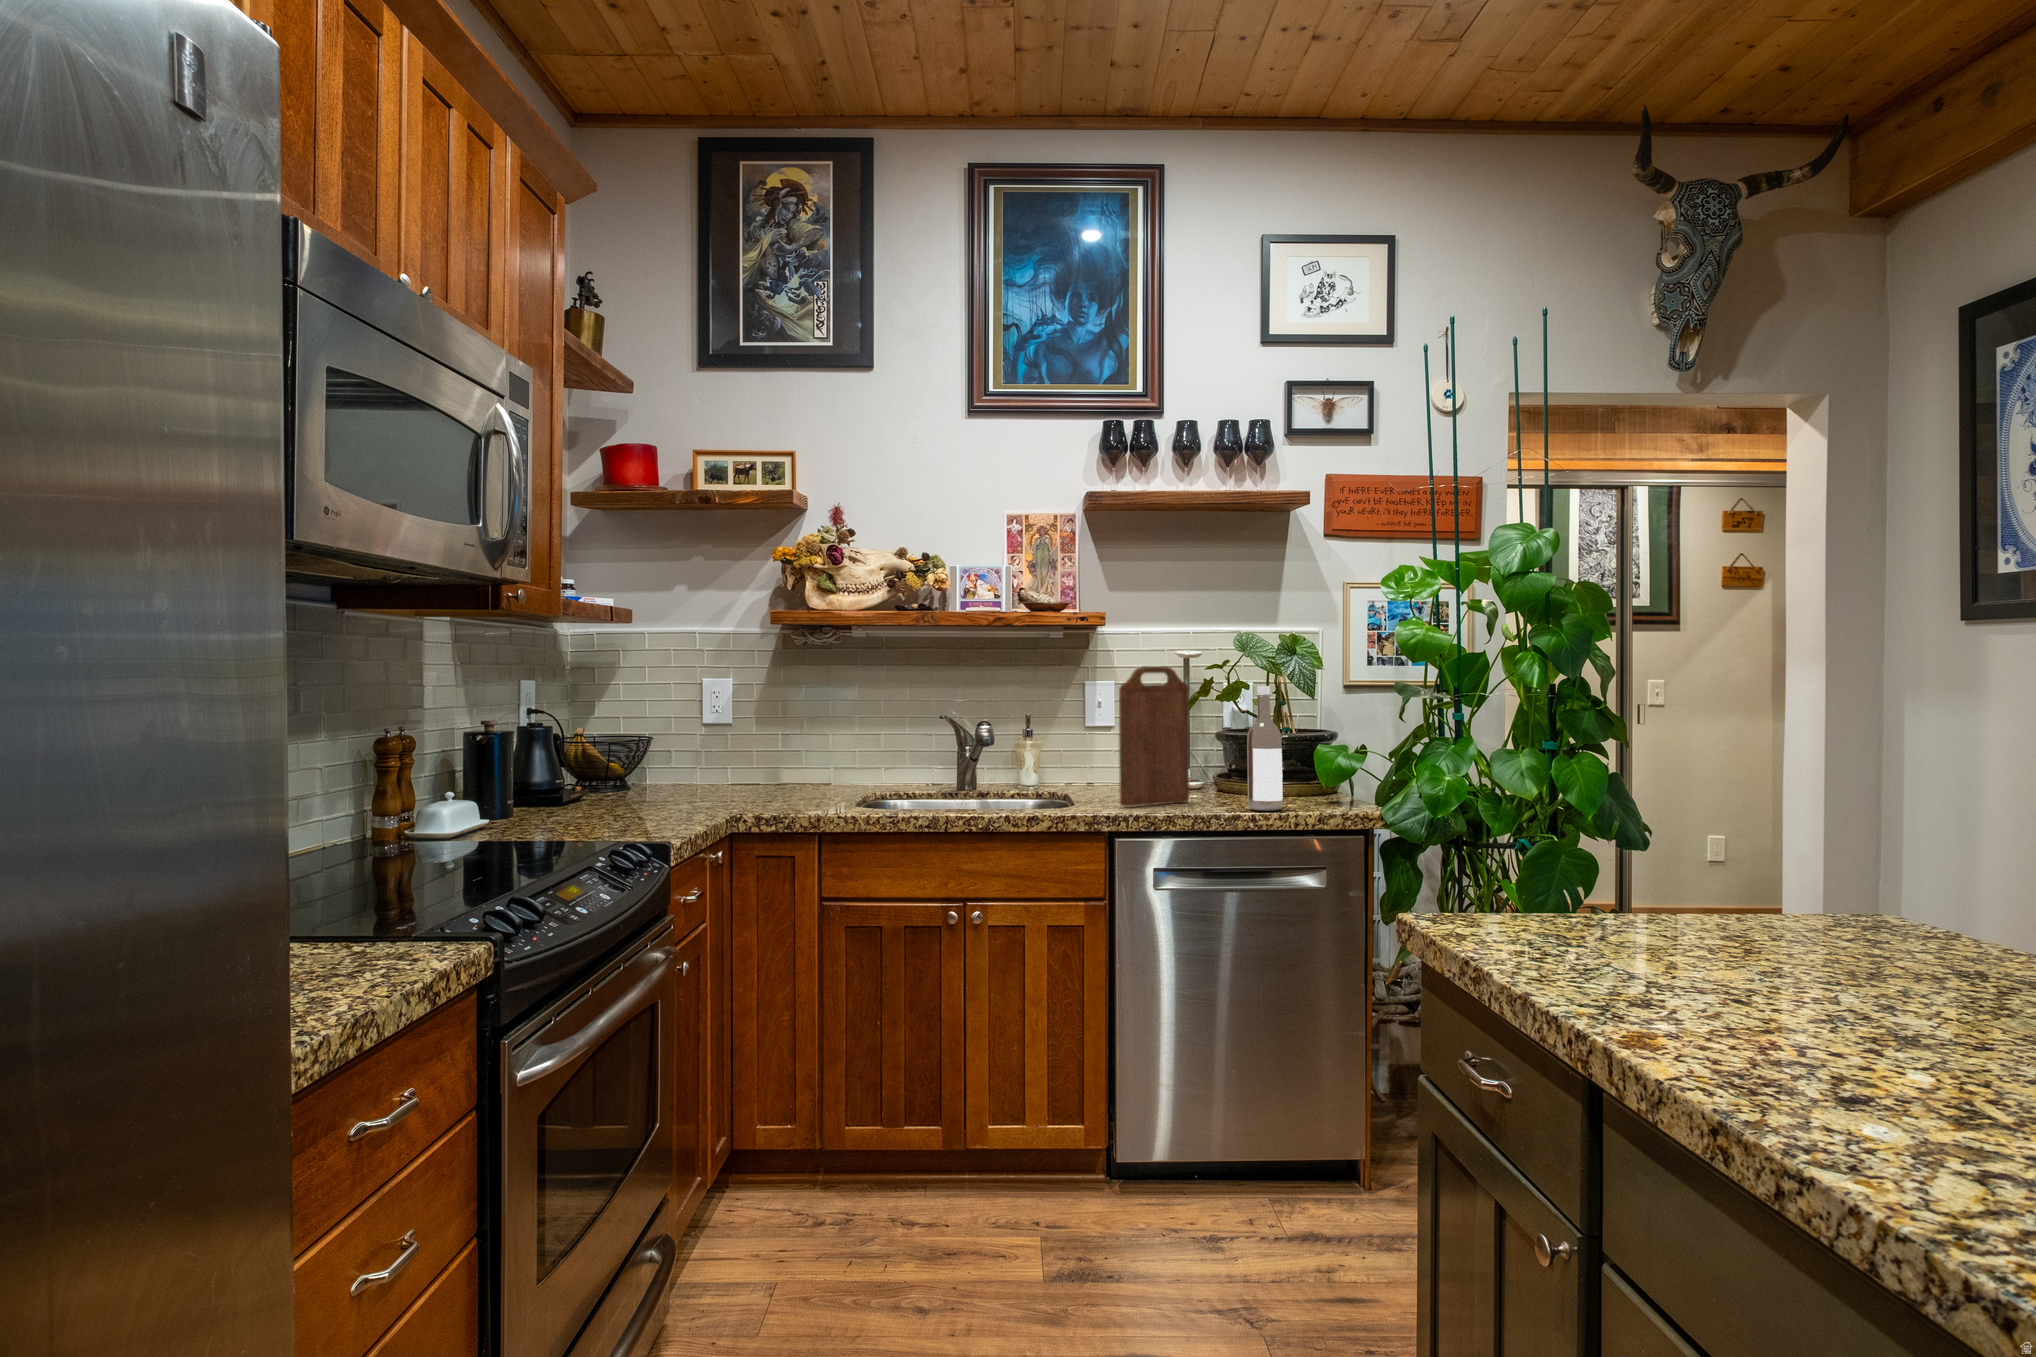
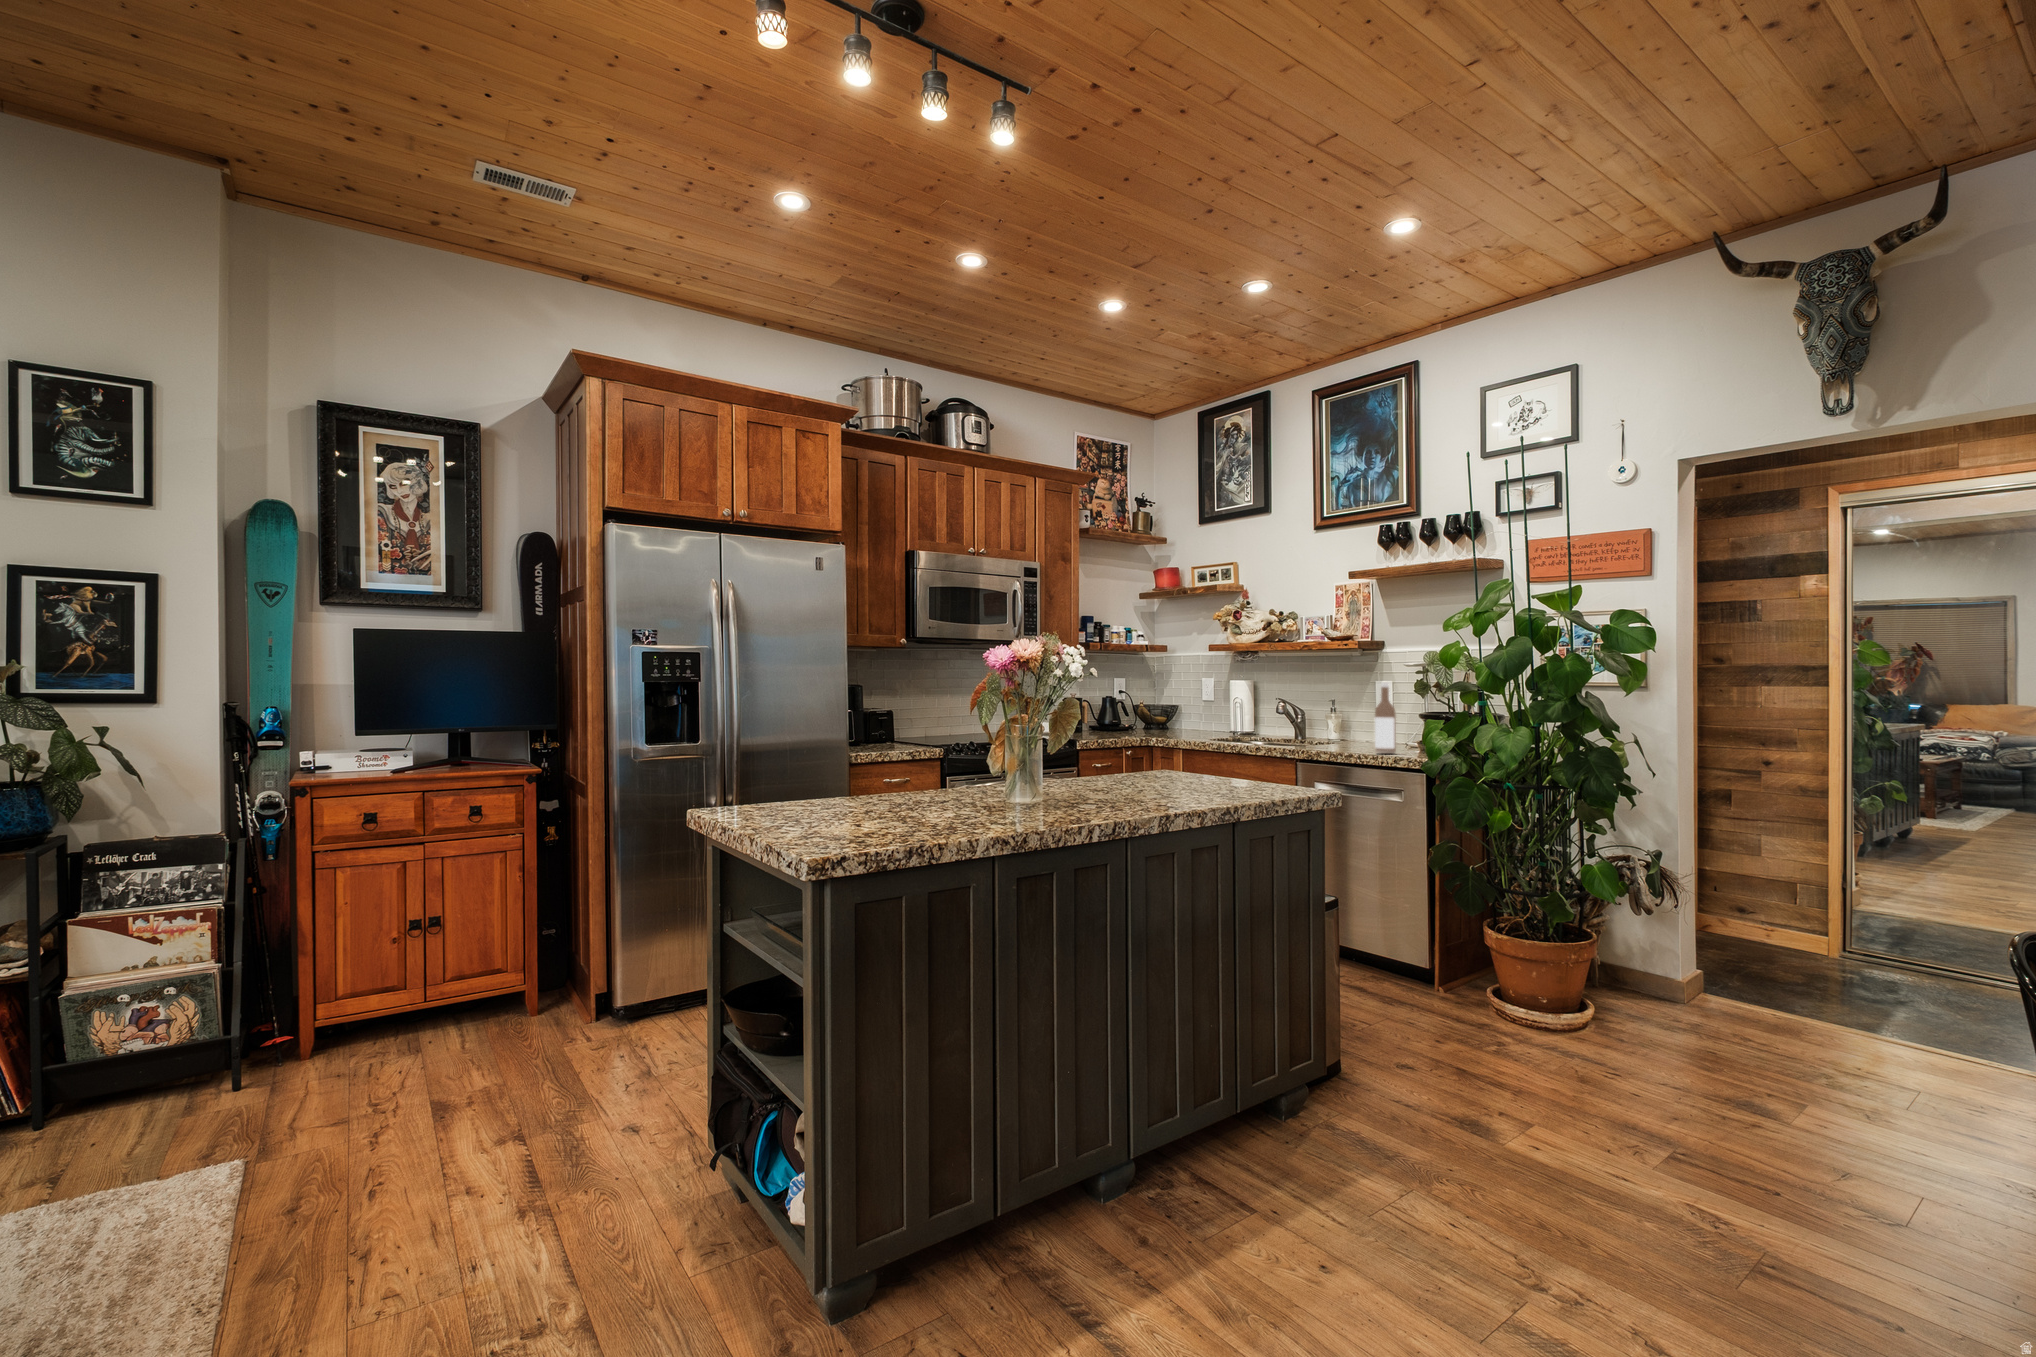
cutting board: present [1119,666,1189,806] -> none [1326,672,1374,751]

